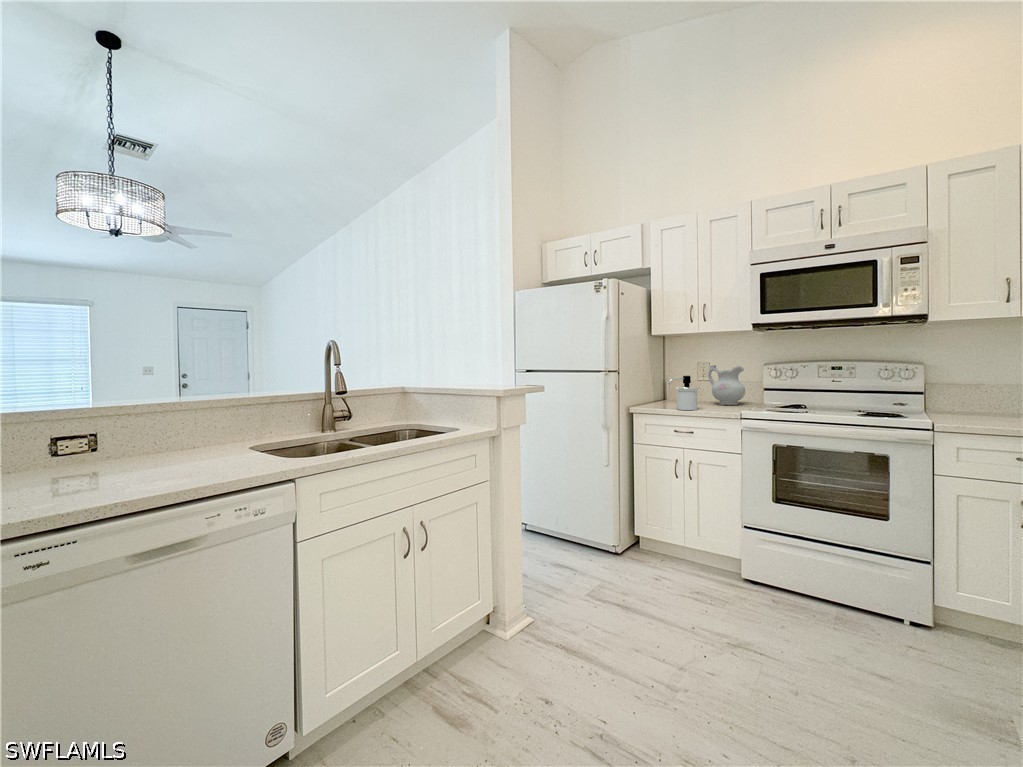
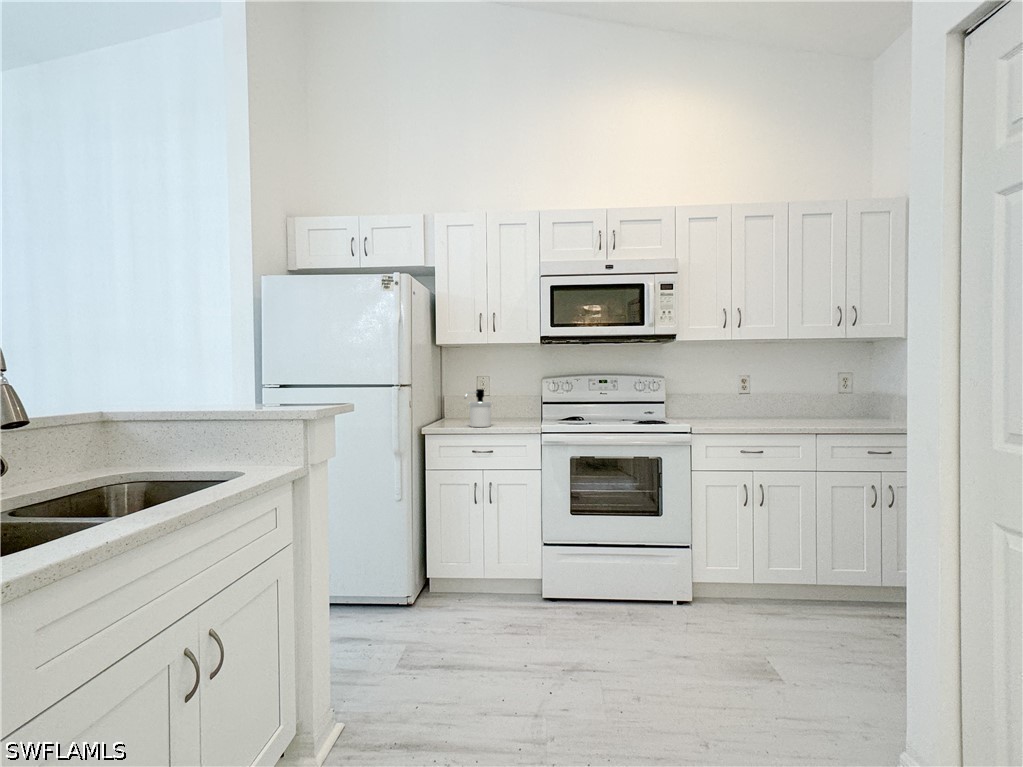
ceramic pitcher: present [708,365,745,405] -> none [490,378,528,420]

